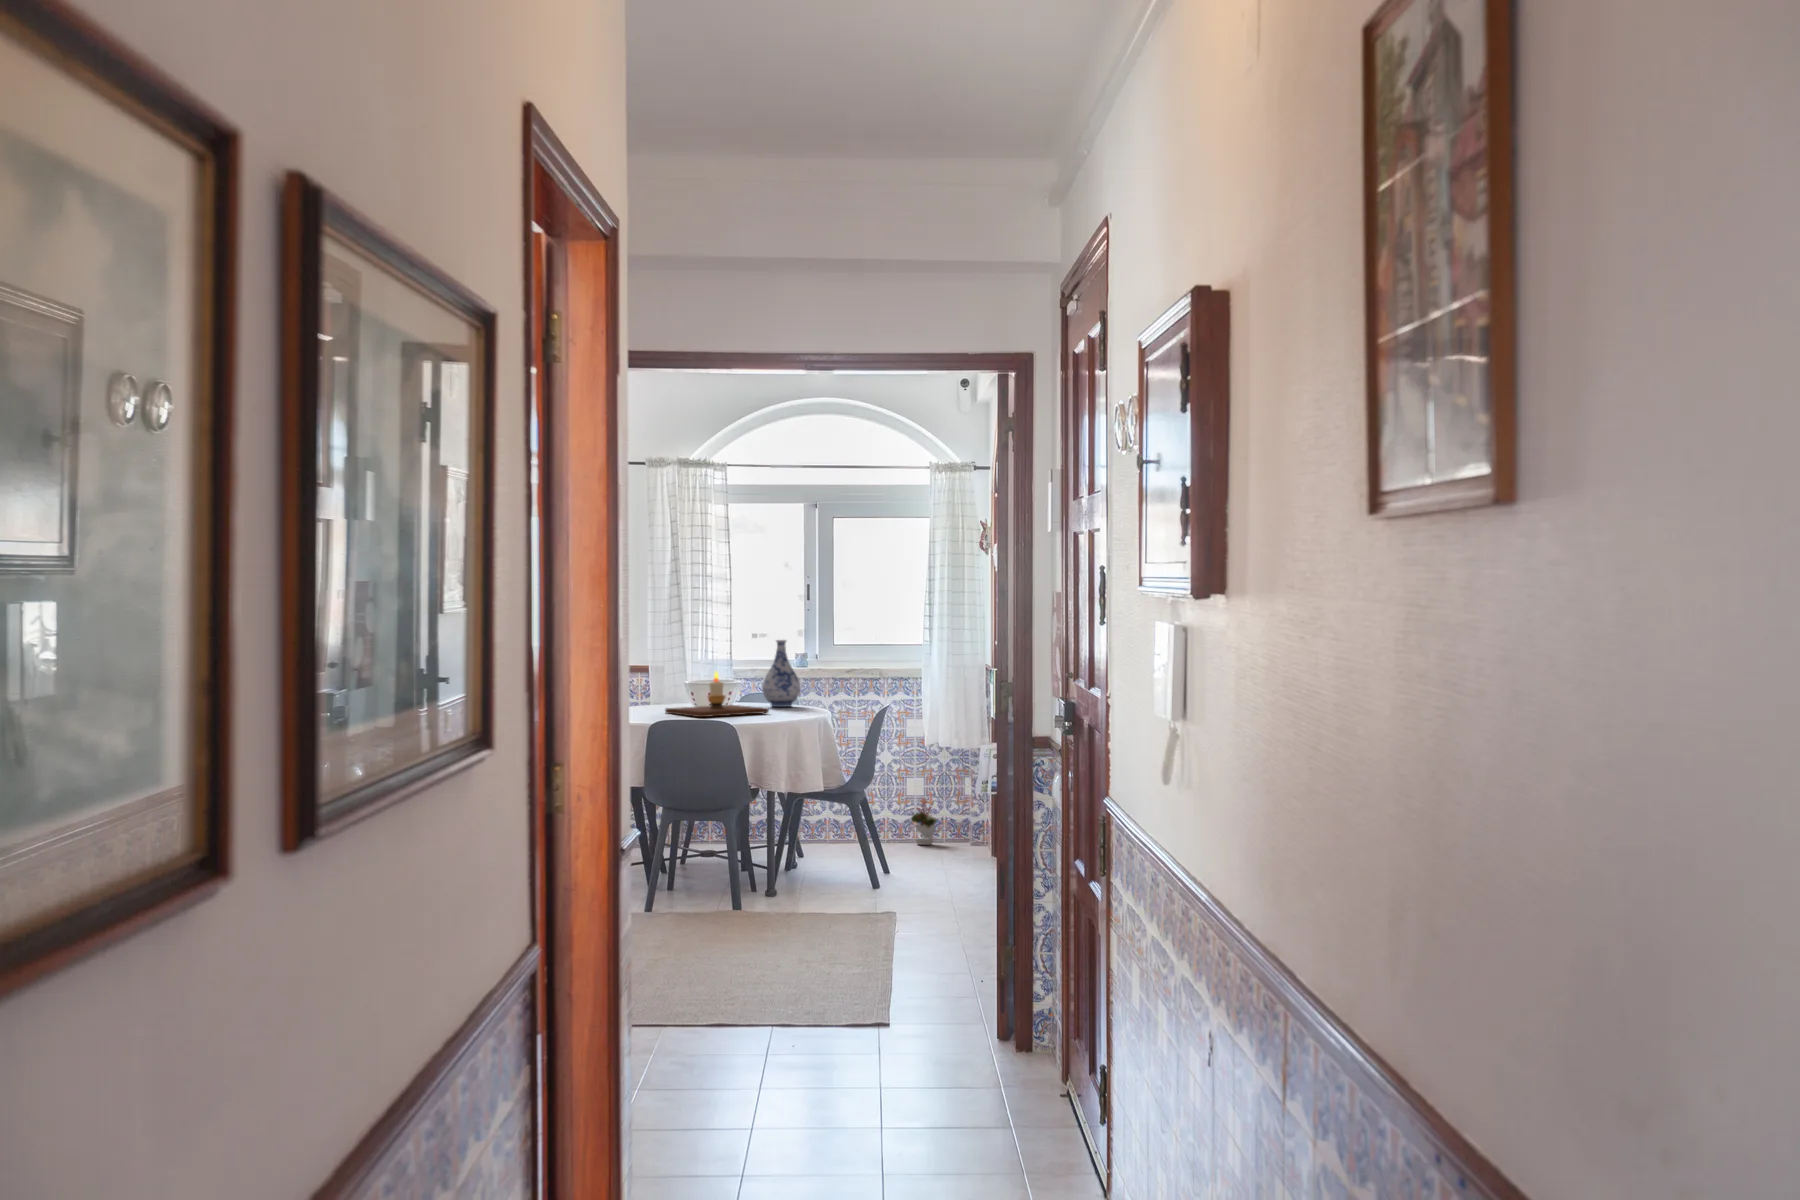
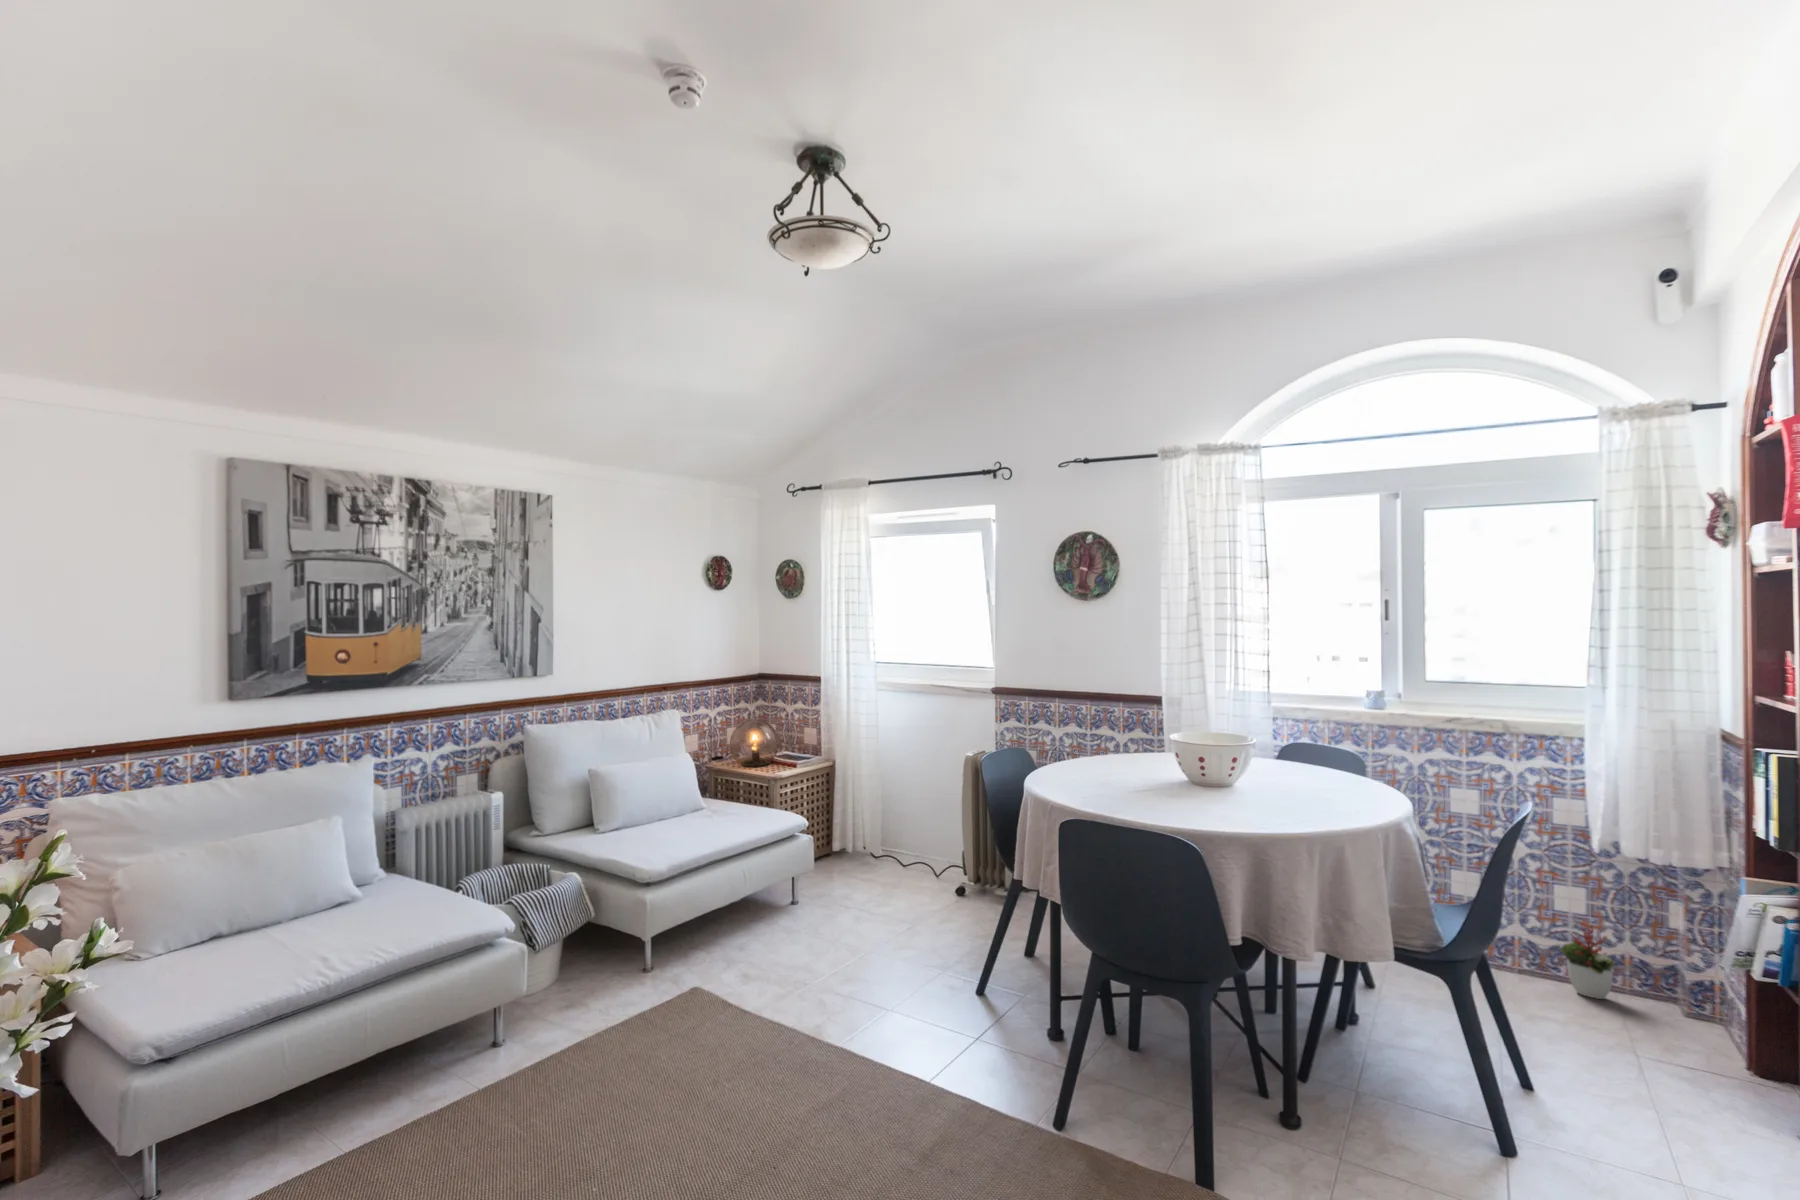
vase: present [762,640,800,707] -> none [1294,691,1359,798]
candle: present [665,672,769,717] -> none [1134,742,1293,822]

